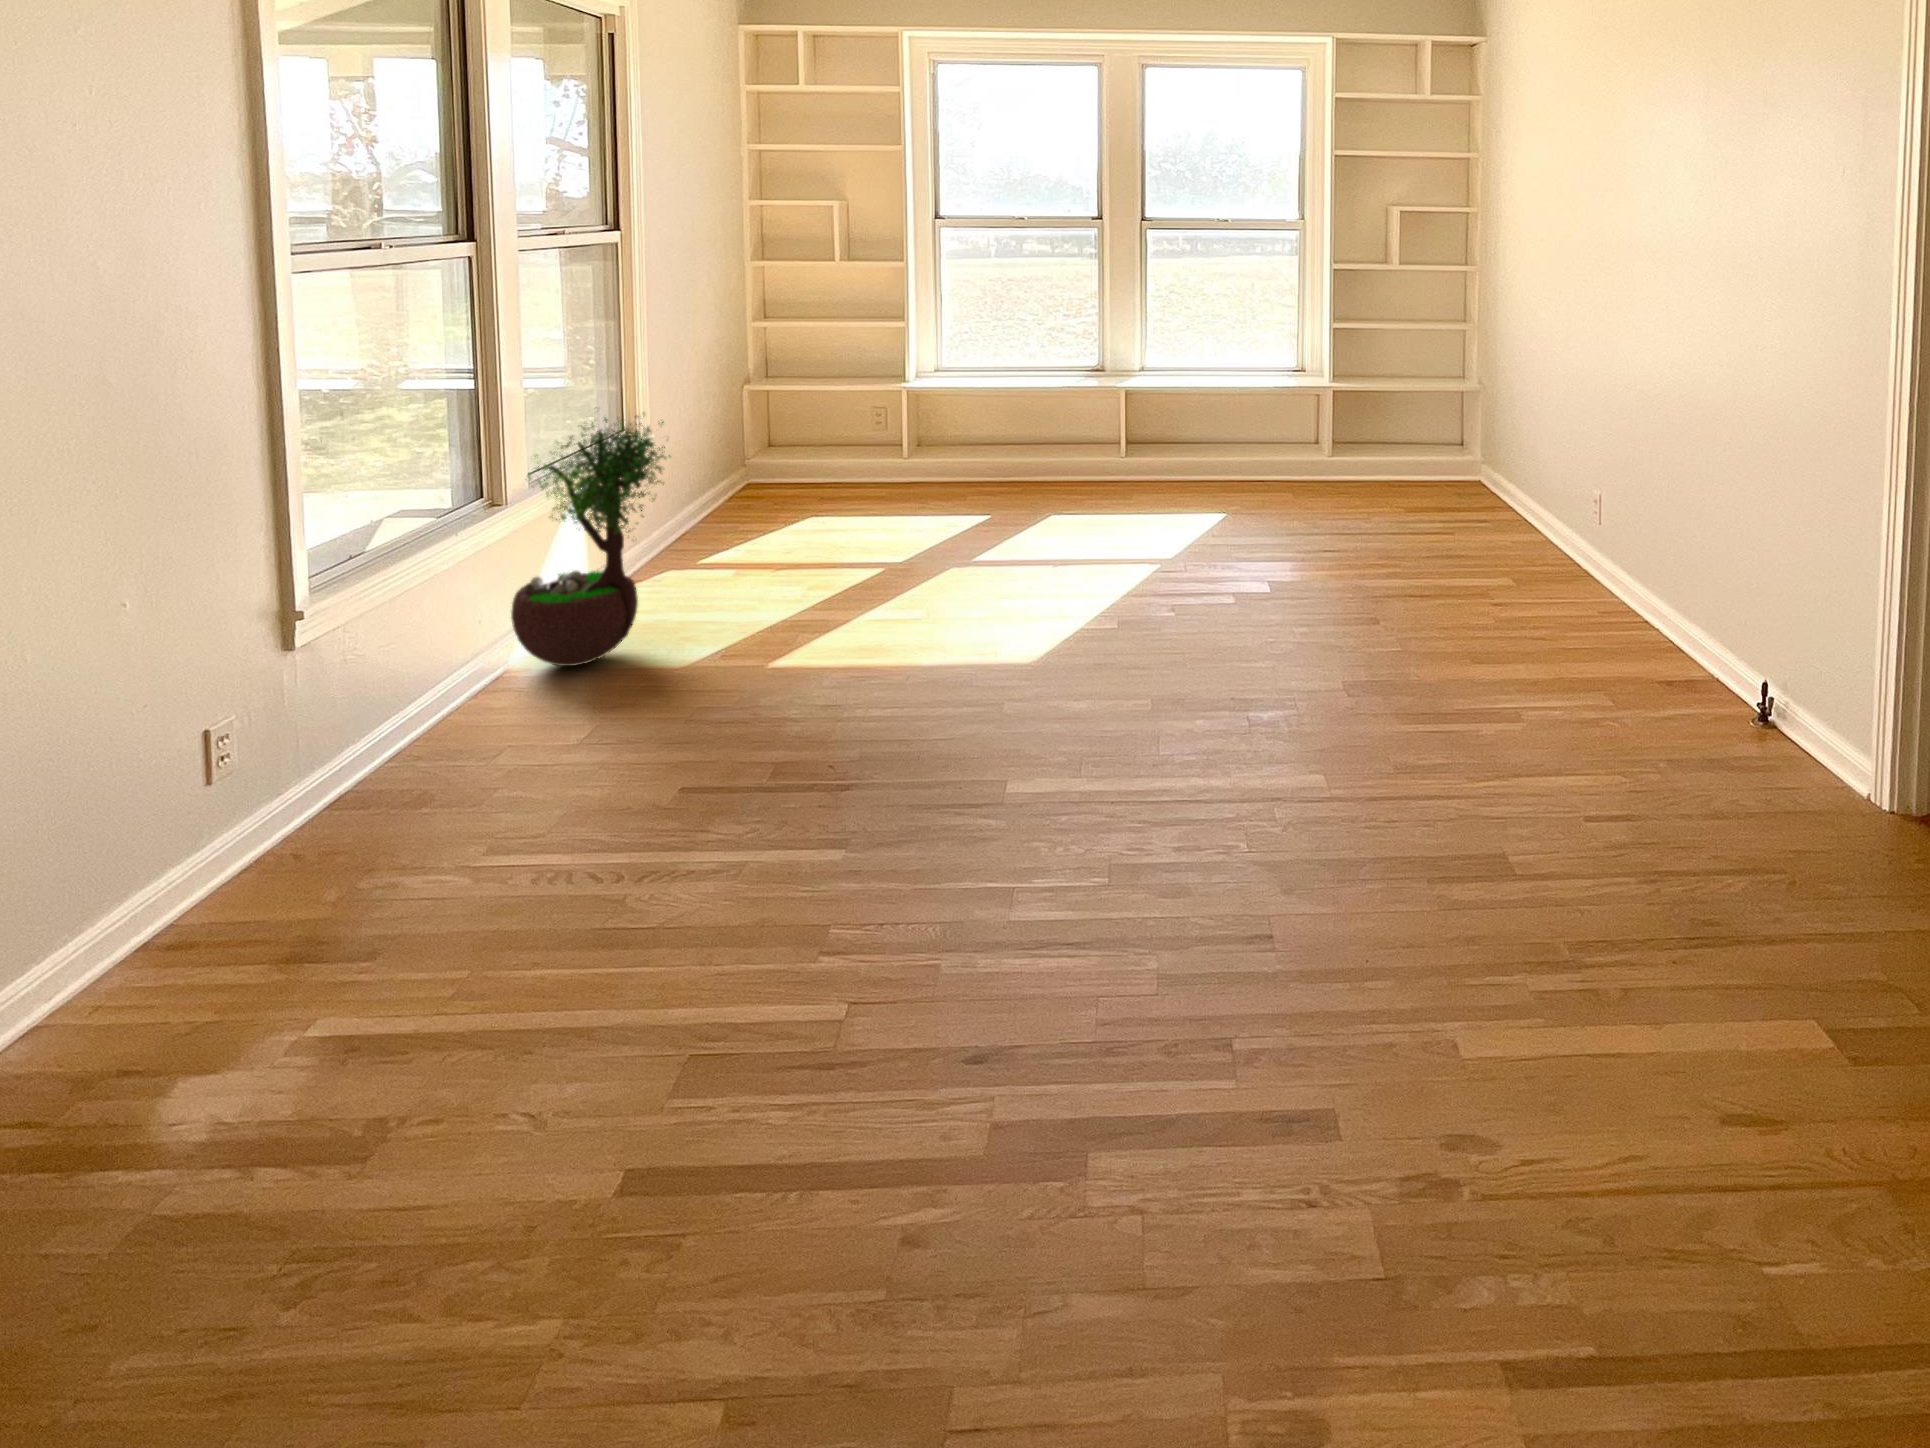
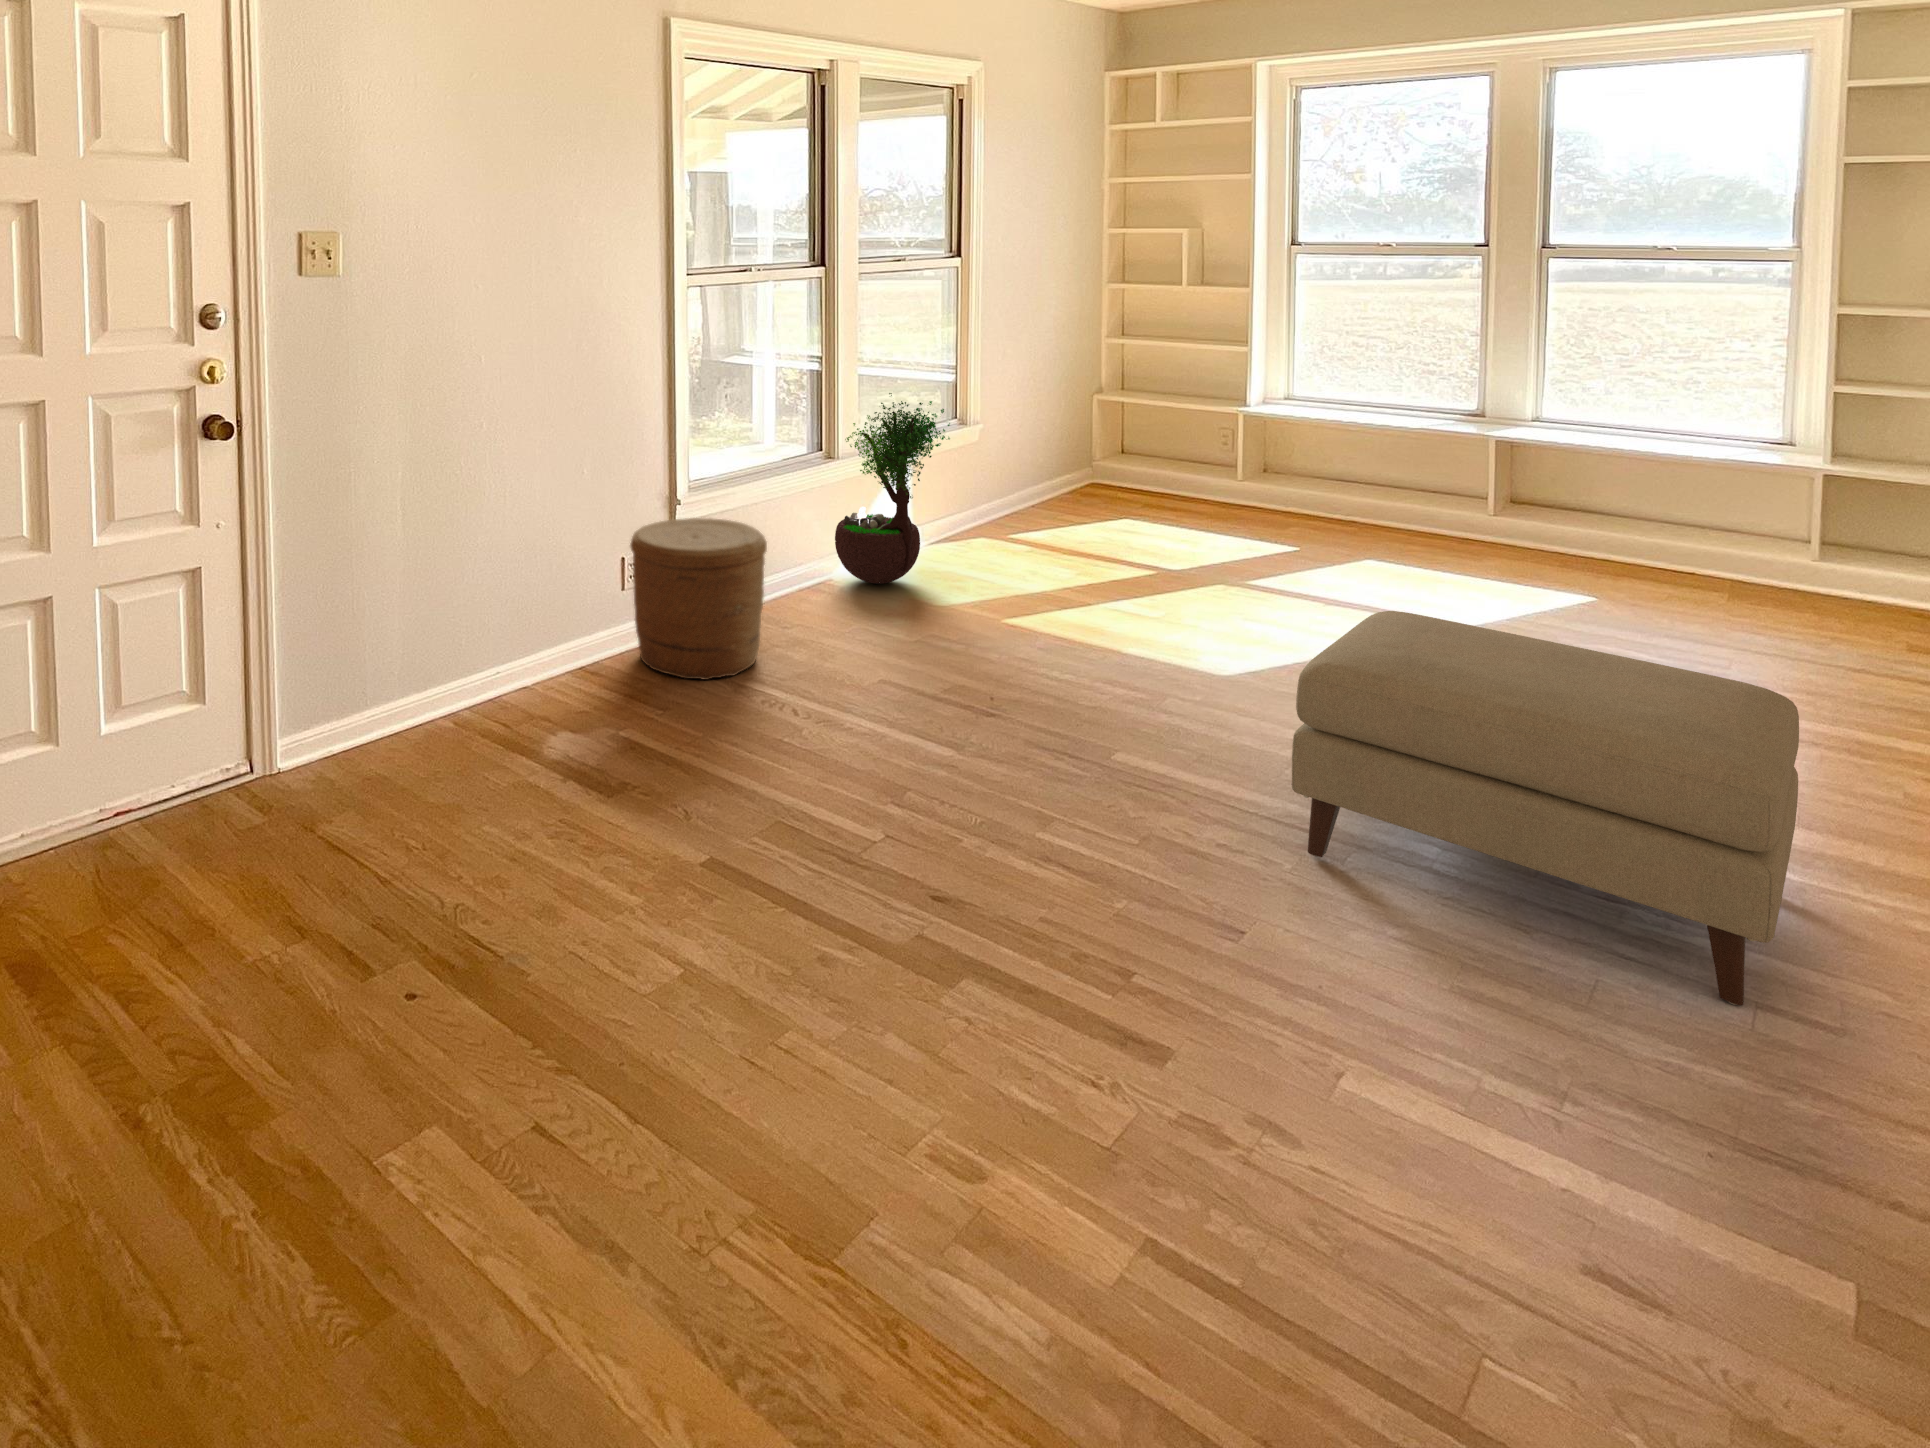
ottoman: none [1214,555,1584,818] -> present [1292,611,1799,1005]
woven basket: none [225,628,491,906] -> present [630,518,767,680]

